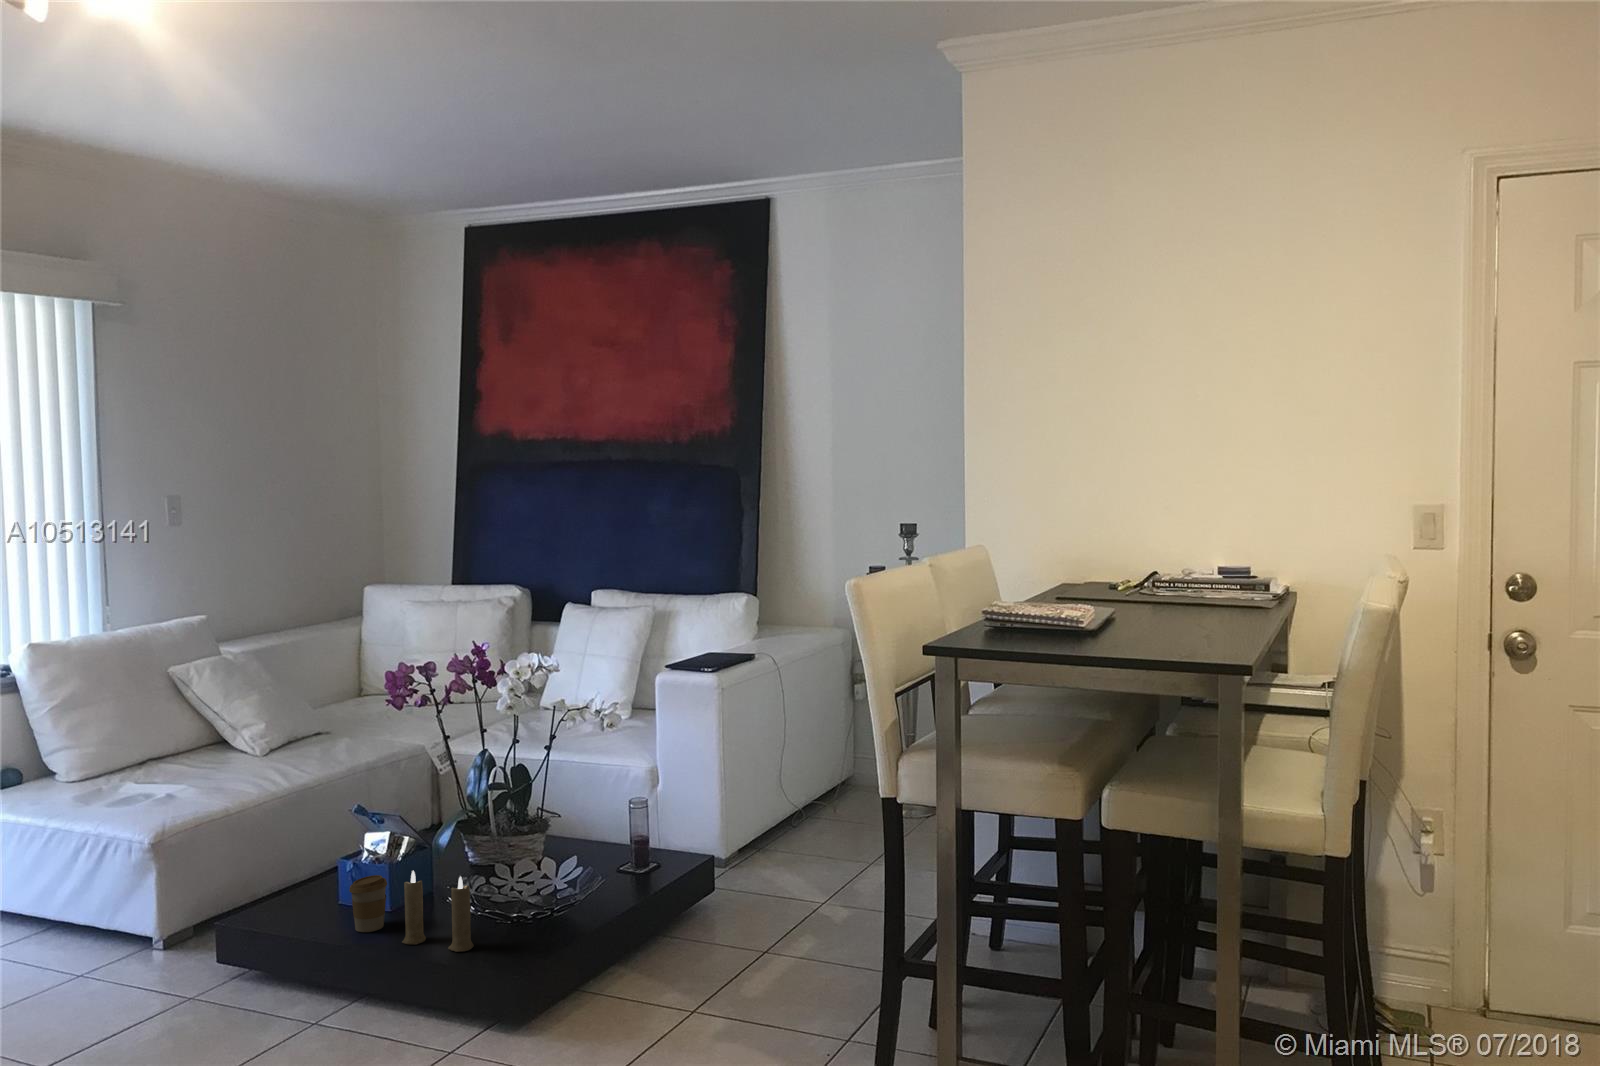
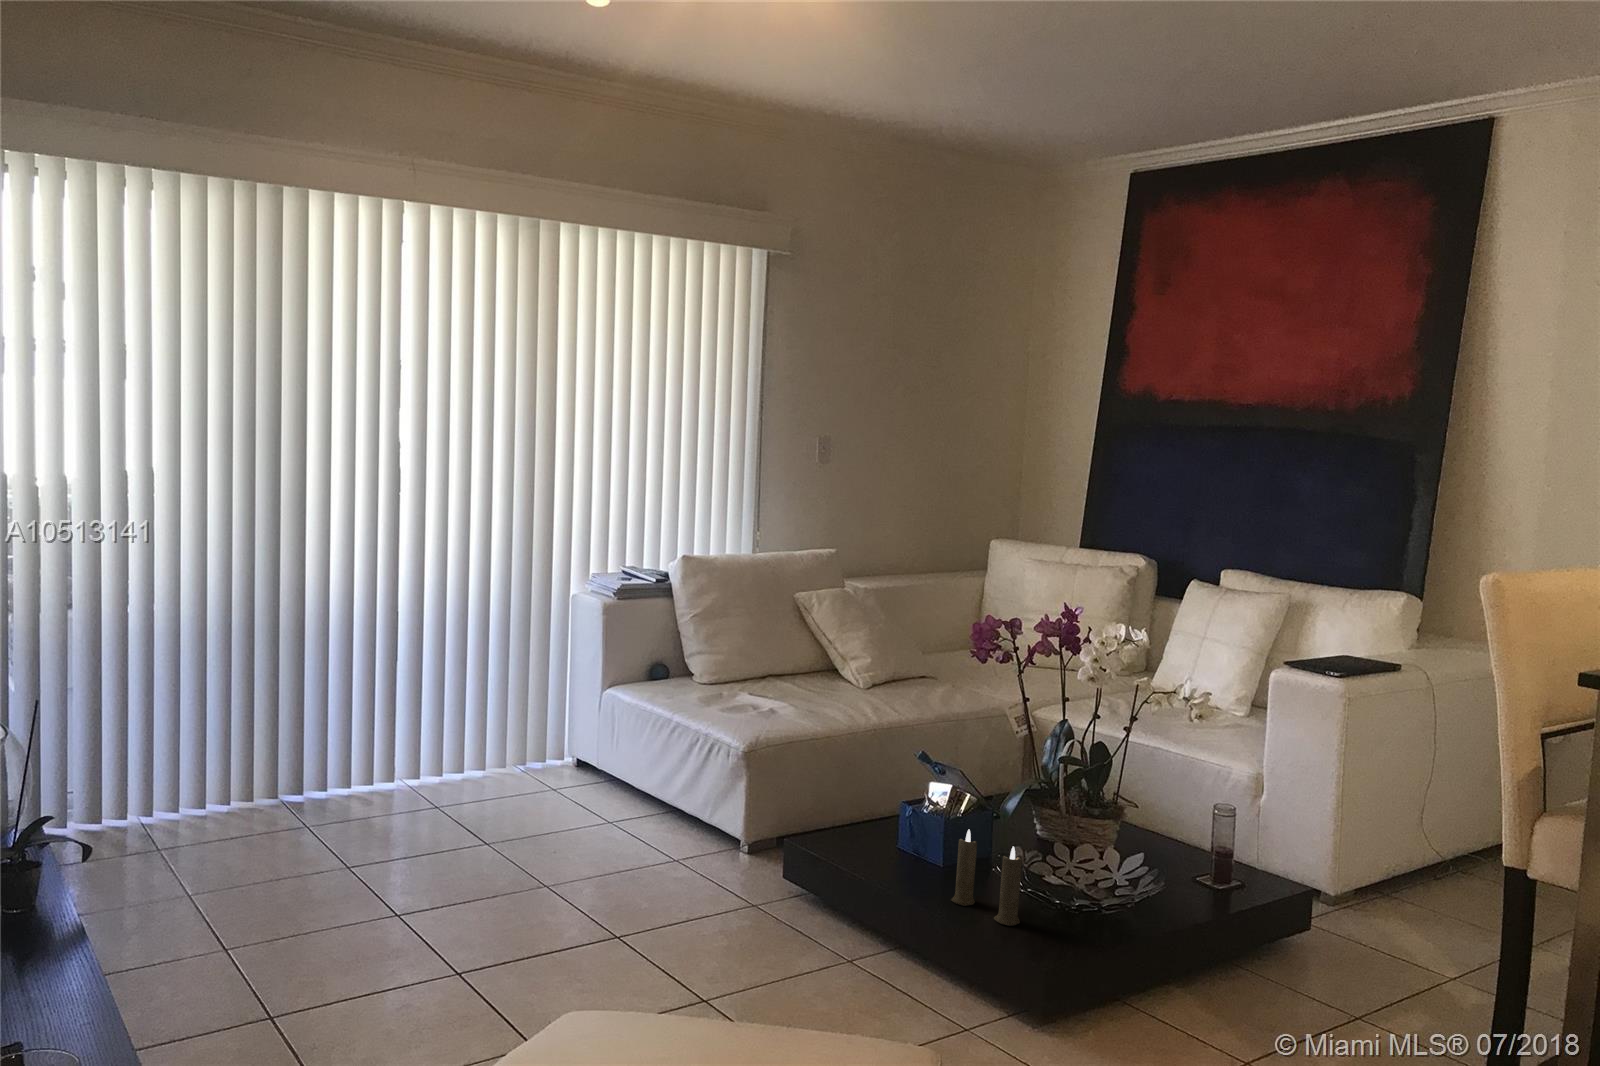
coffee cup: present [349,875,387,932] -> none [909,826,946,882]

